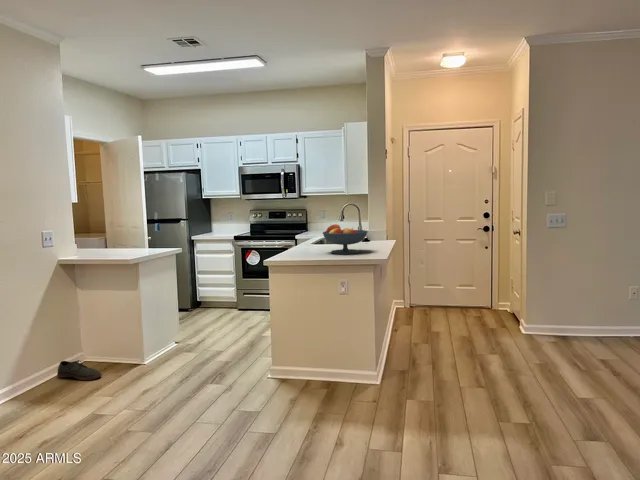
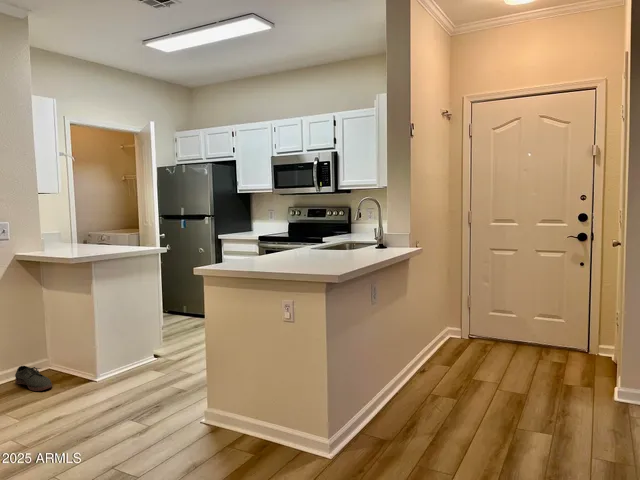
fruit bowl: present [323,224,367,254] -> none [275,225,337,267]

